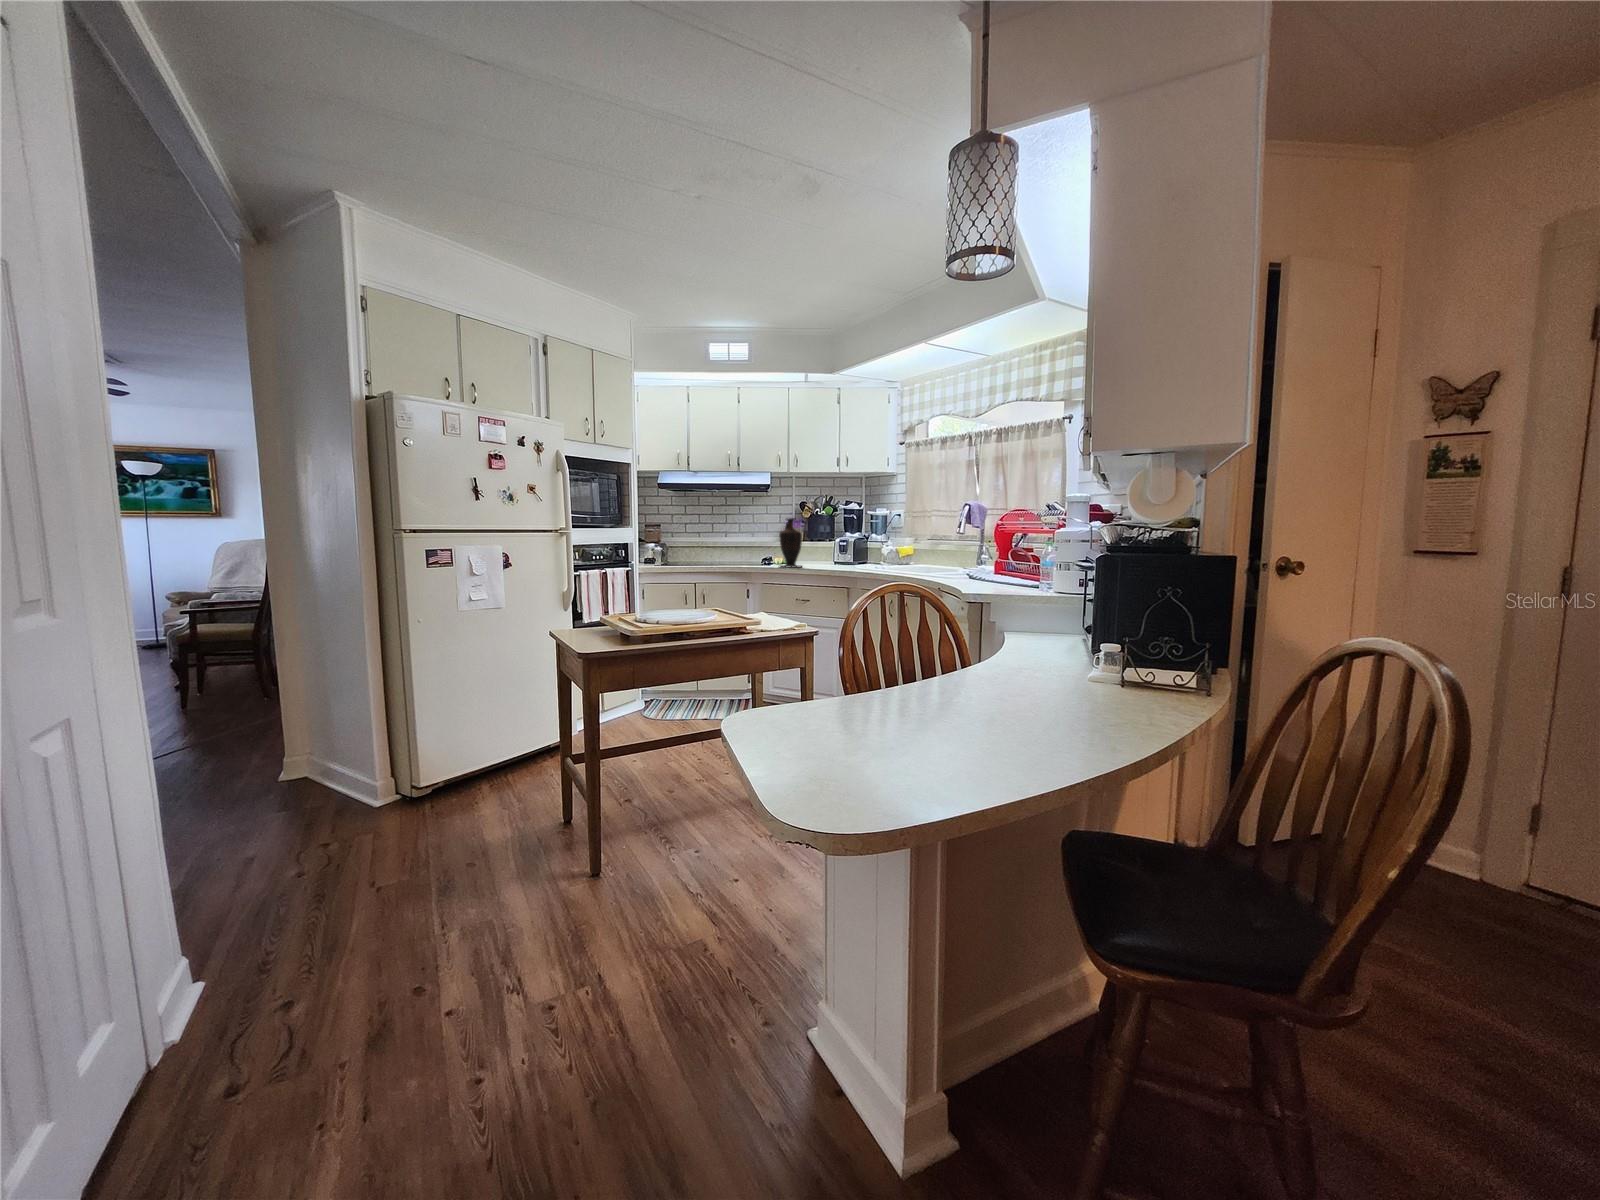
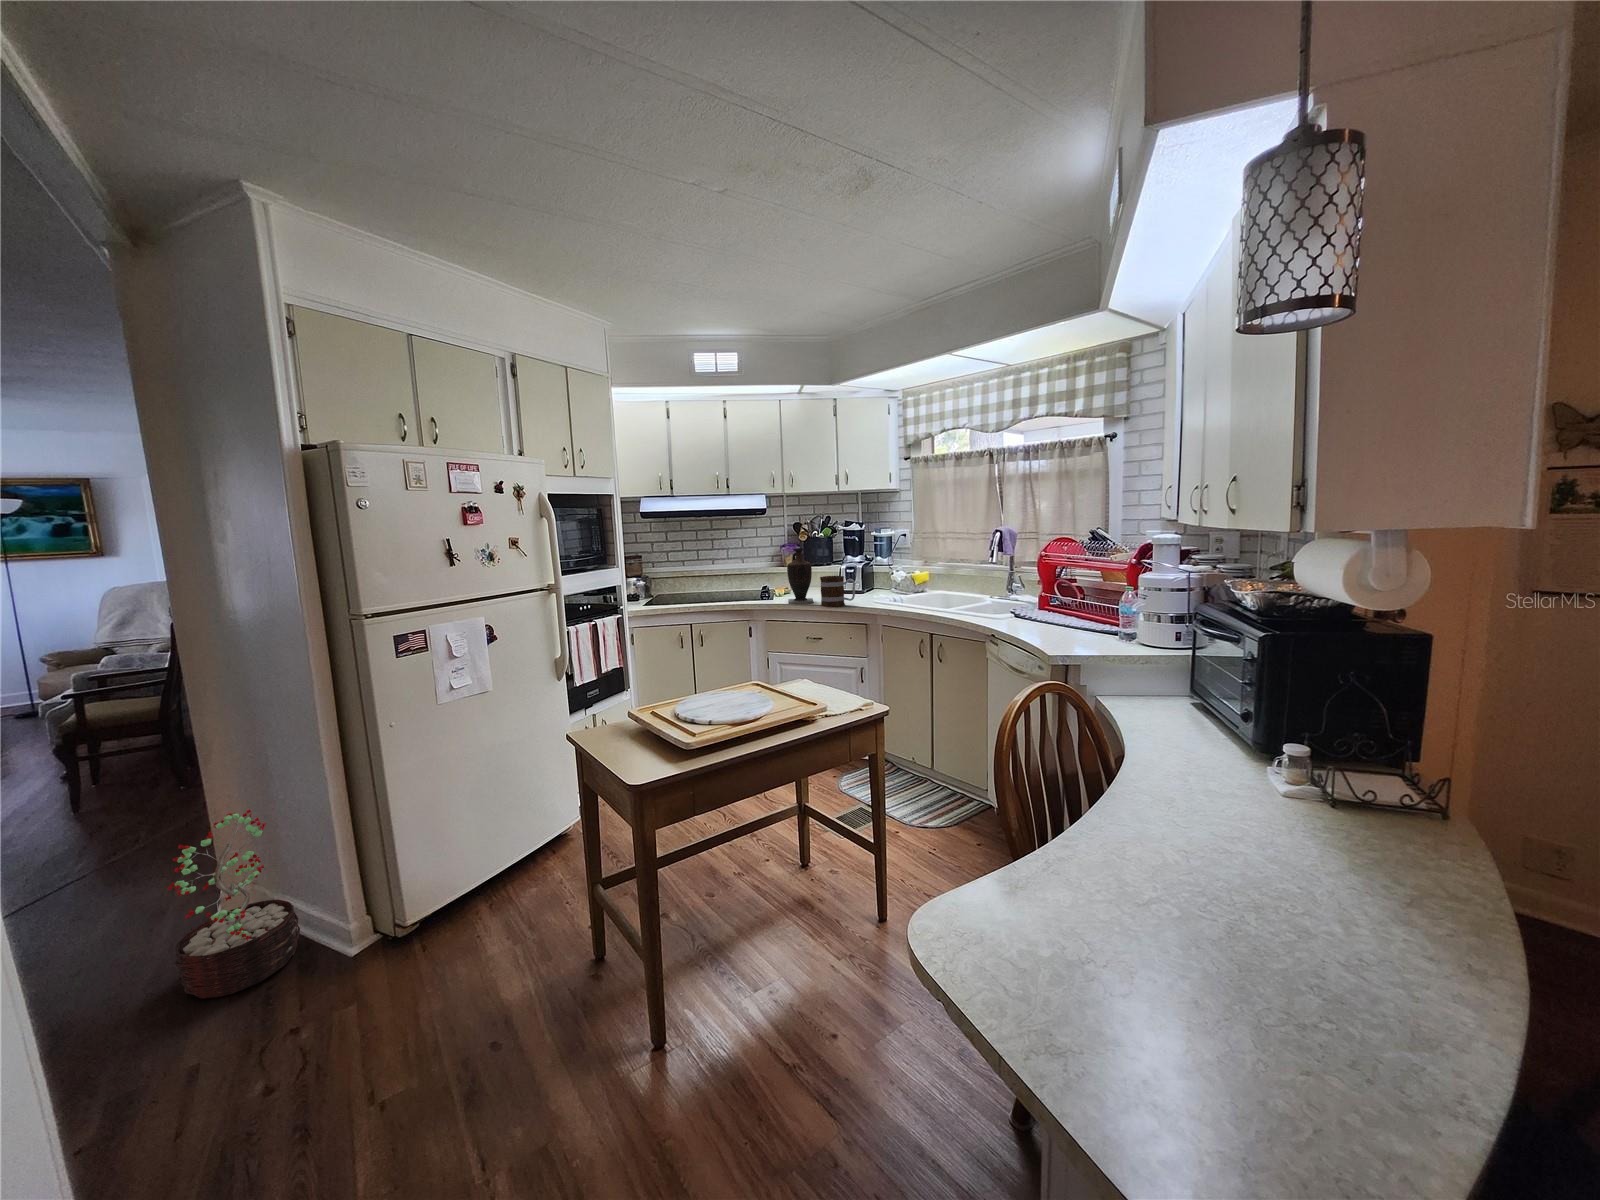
mug: none [806,543,837,569] -> present [820,576,855,606]
decorative plant: none [246,684,342,823] -> present [168,810,300,999]

